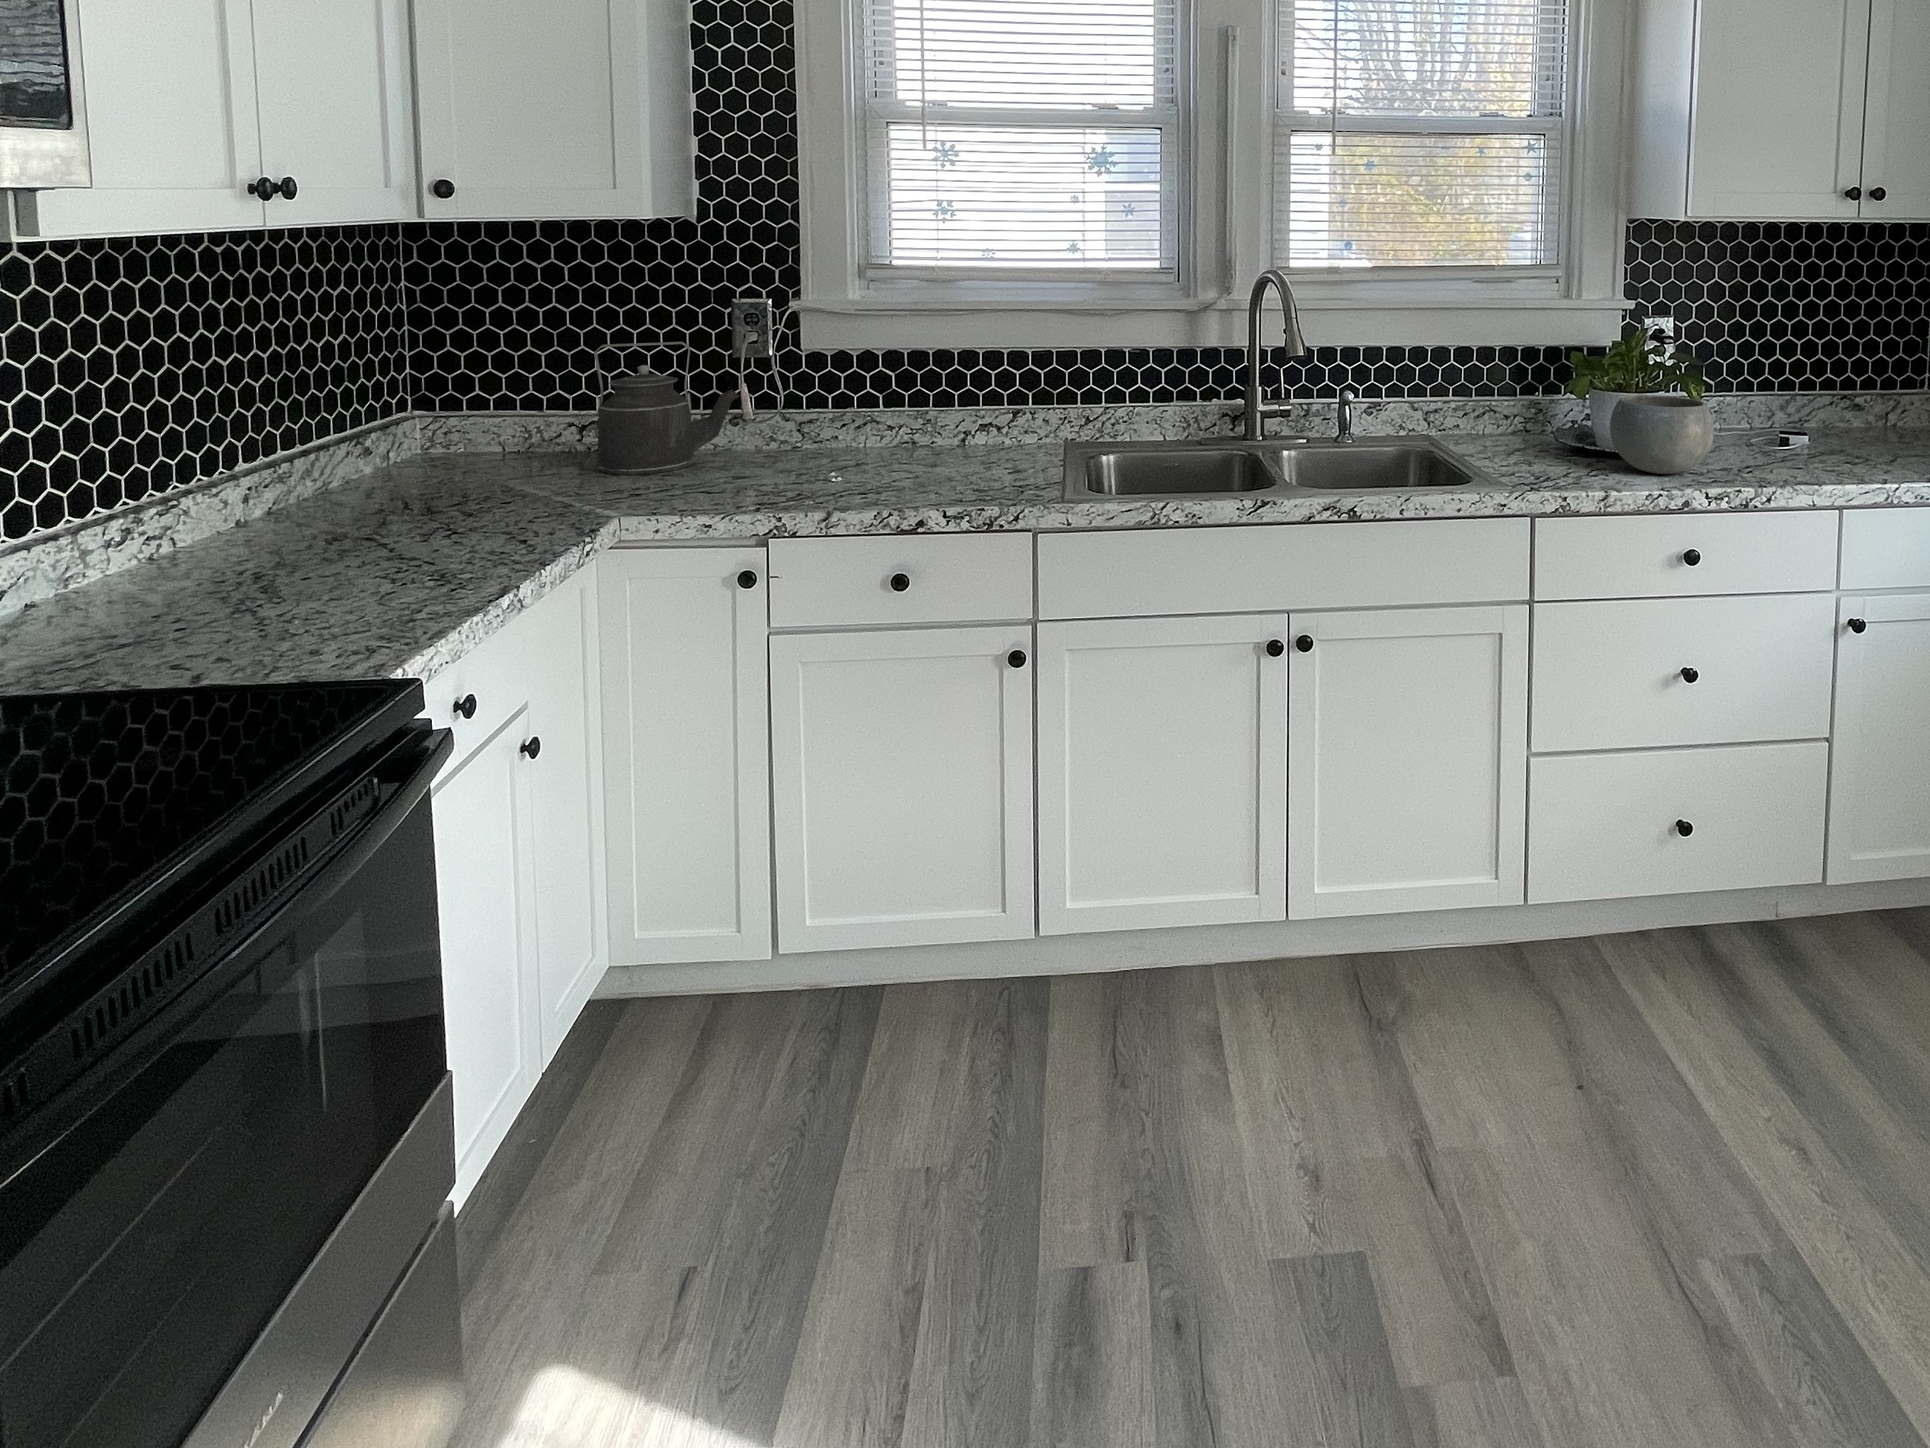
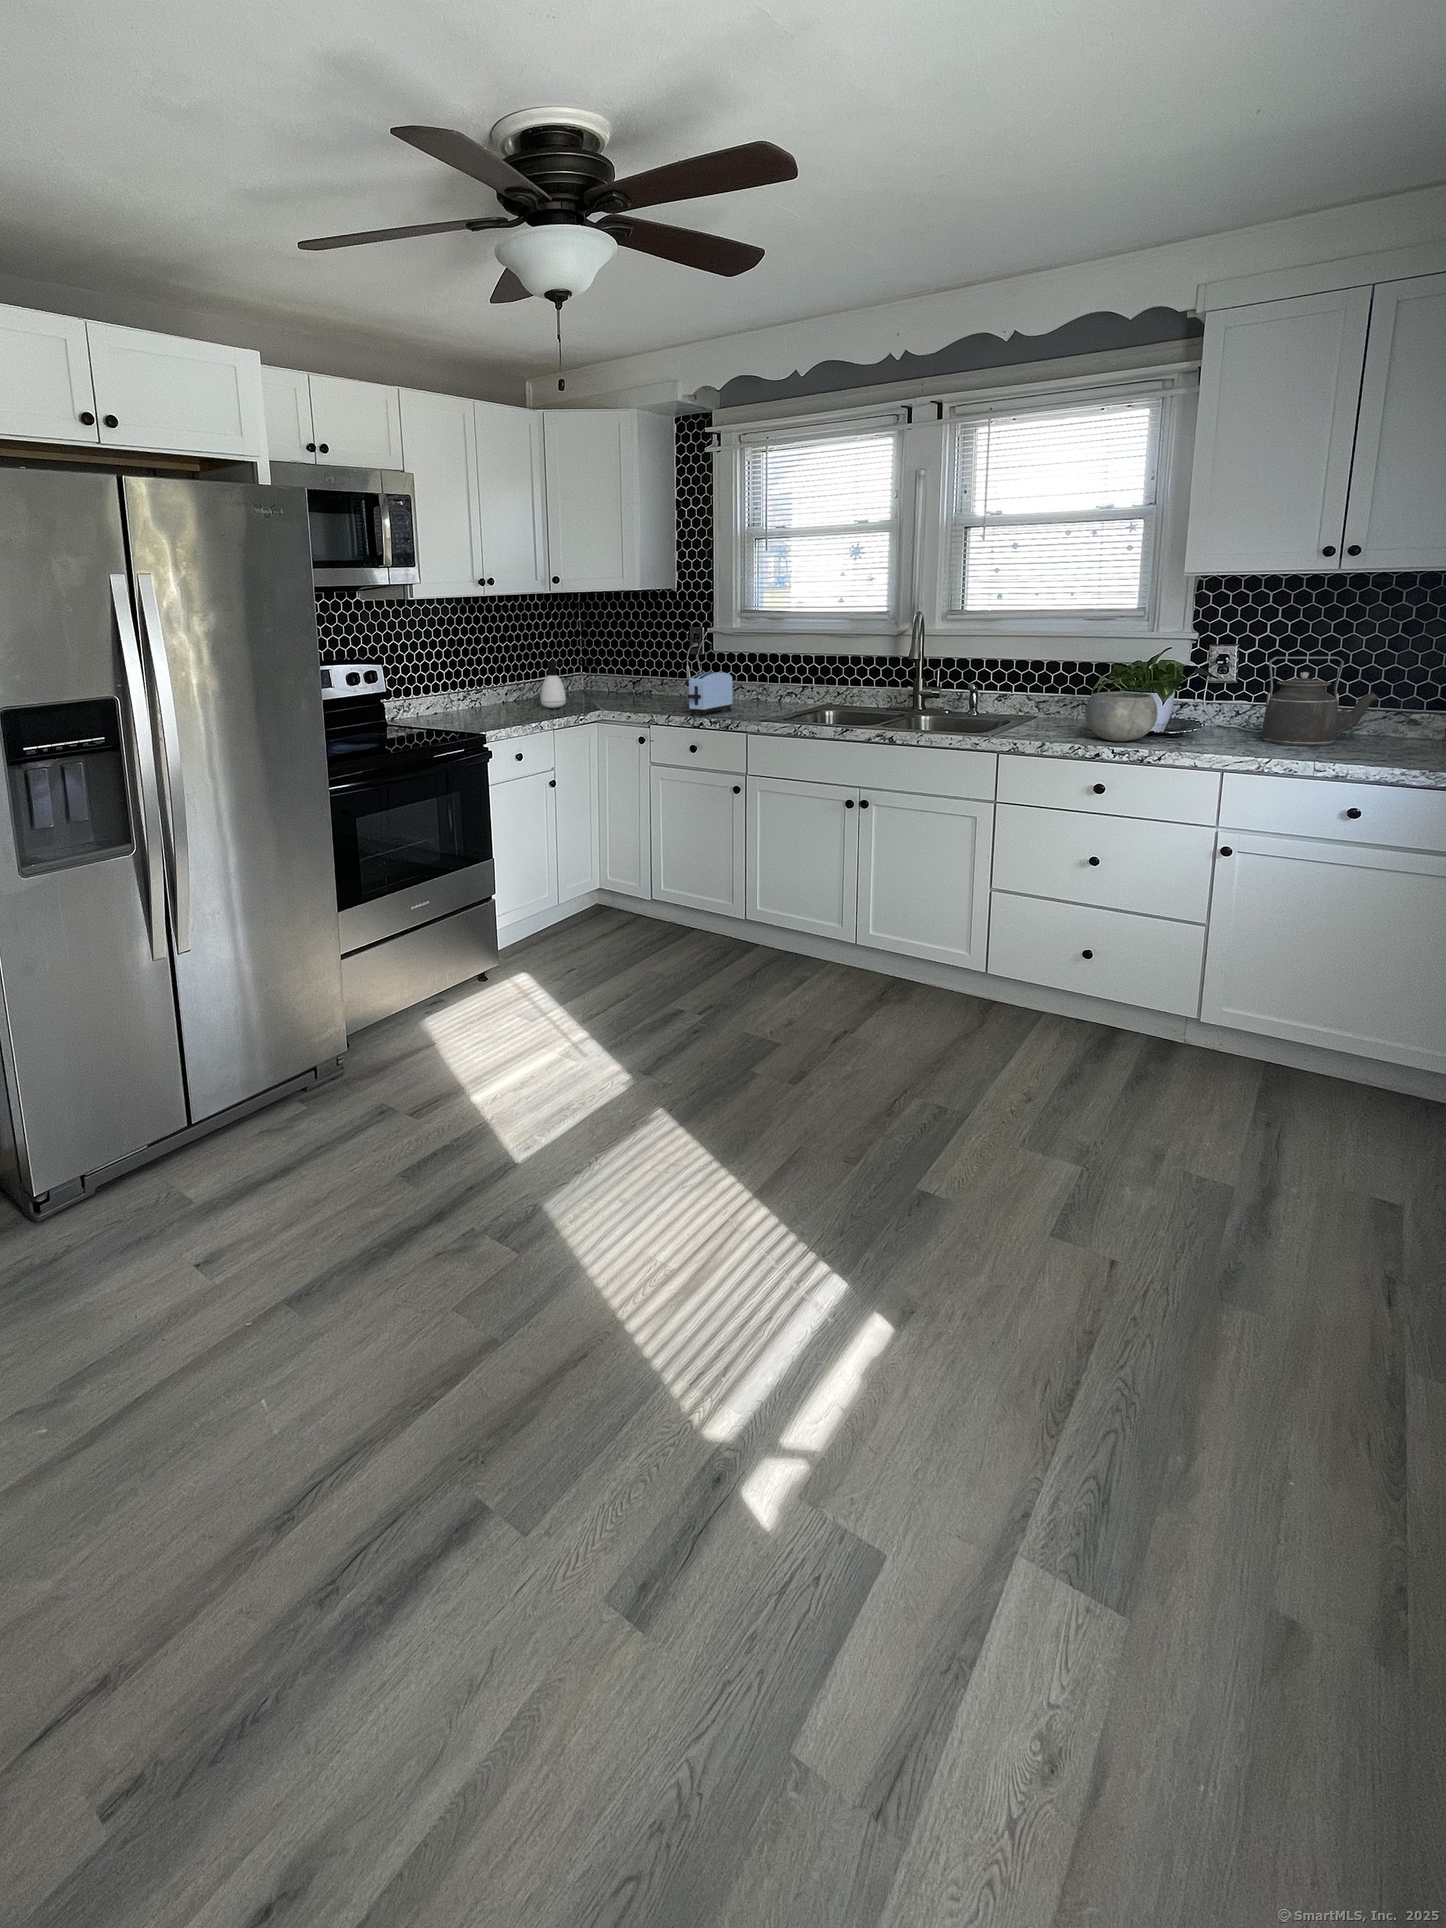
kettle: present [594,342,739,475] -> present [1261,657,1378,746]
soap dispenser: none [378,396,458,523] -> present [541,661,566,708]
toaster: none [851,399,912,502] -> present [688,672,733,716]

